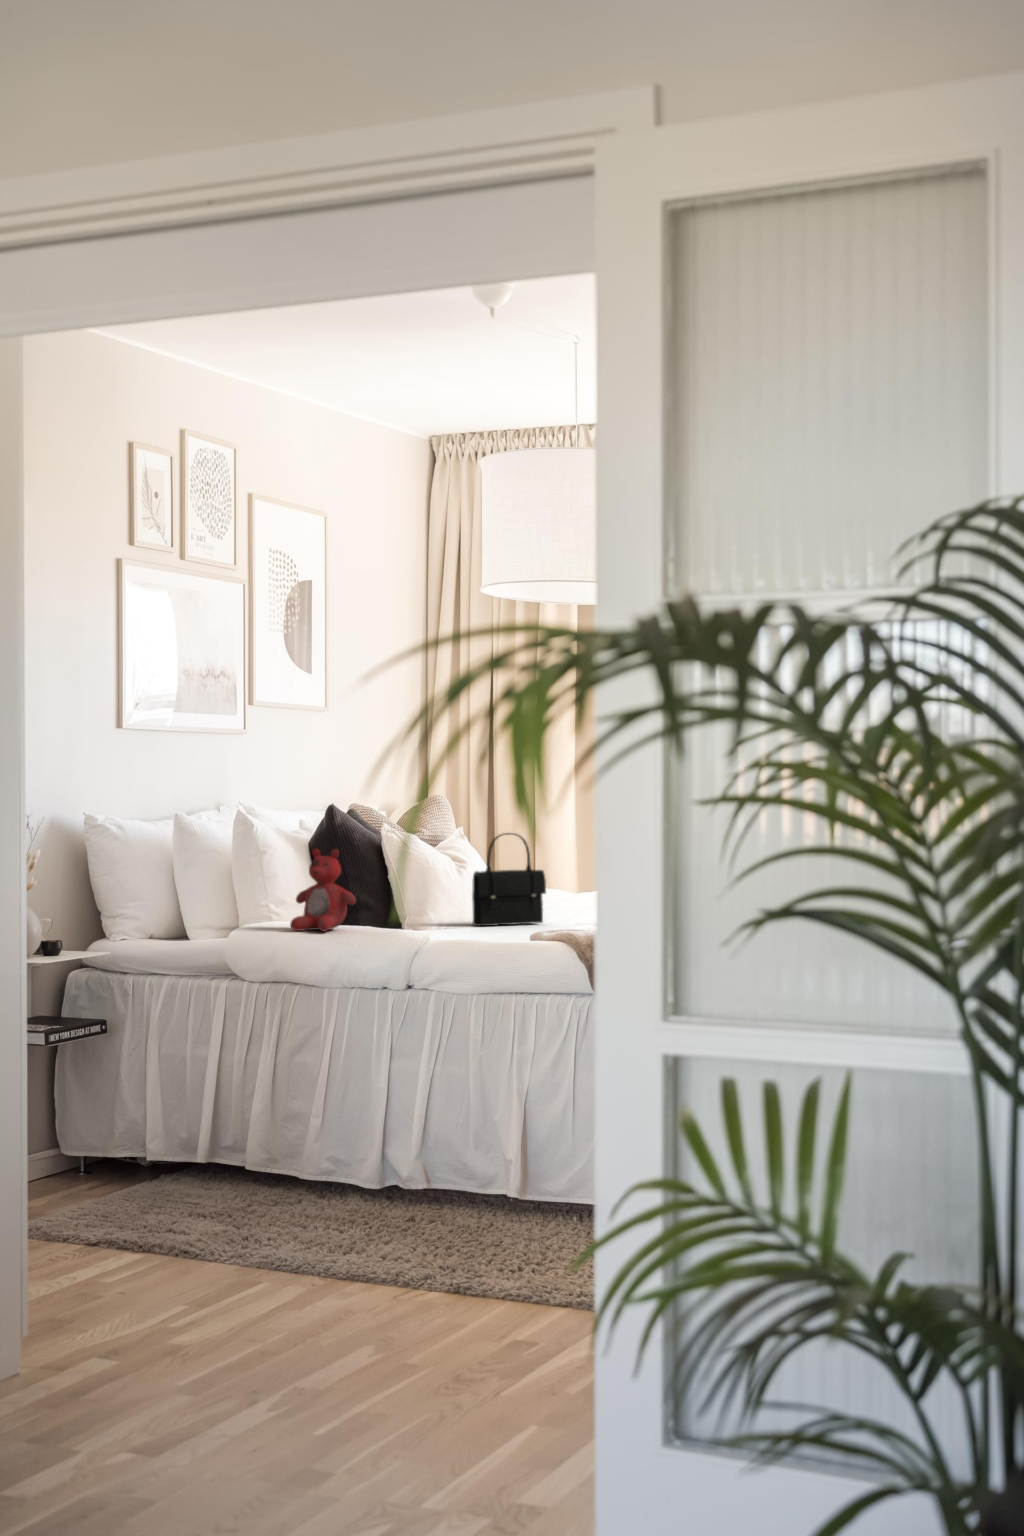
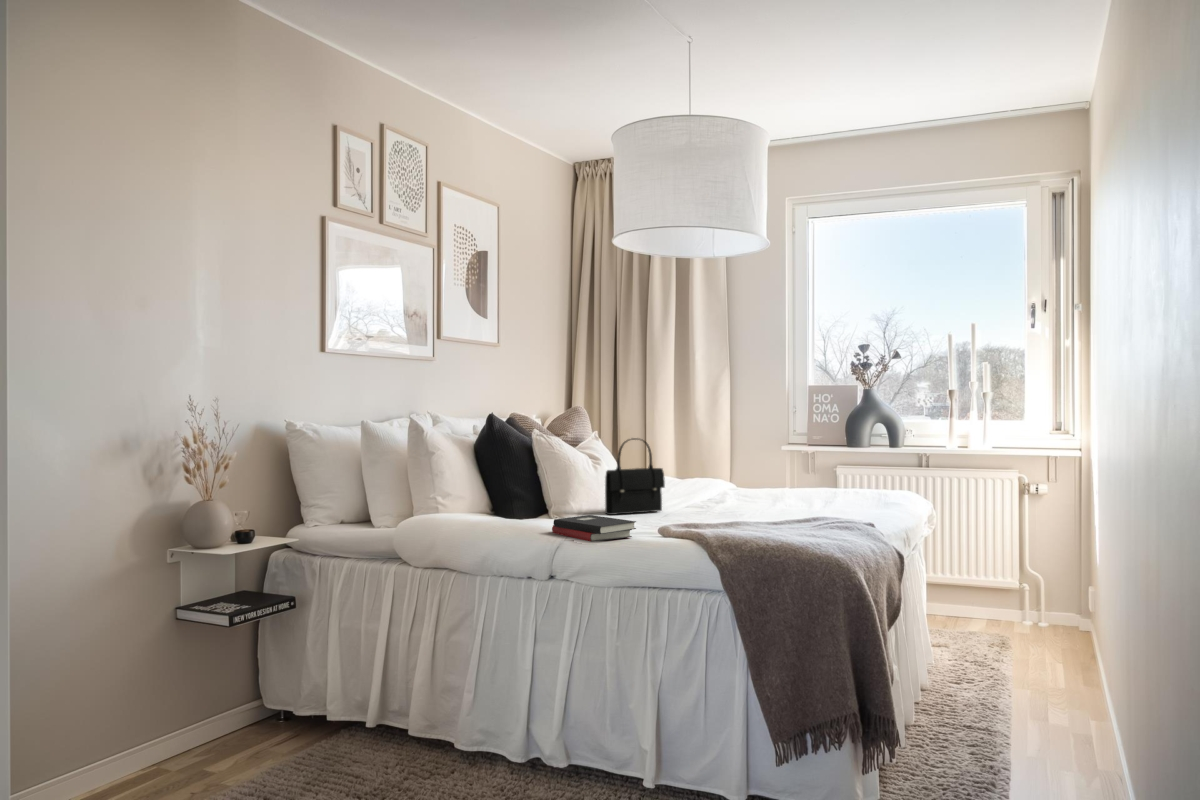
stuffed bear: present [290,849,356,932] -> none [451,451,508,523]
hardback book: none [410,921,506,946] -> present [552,515,636,542]

